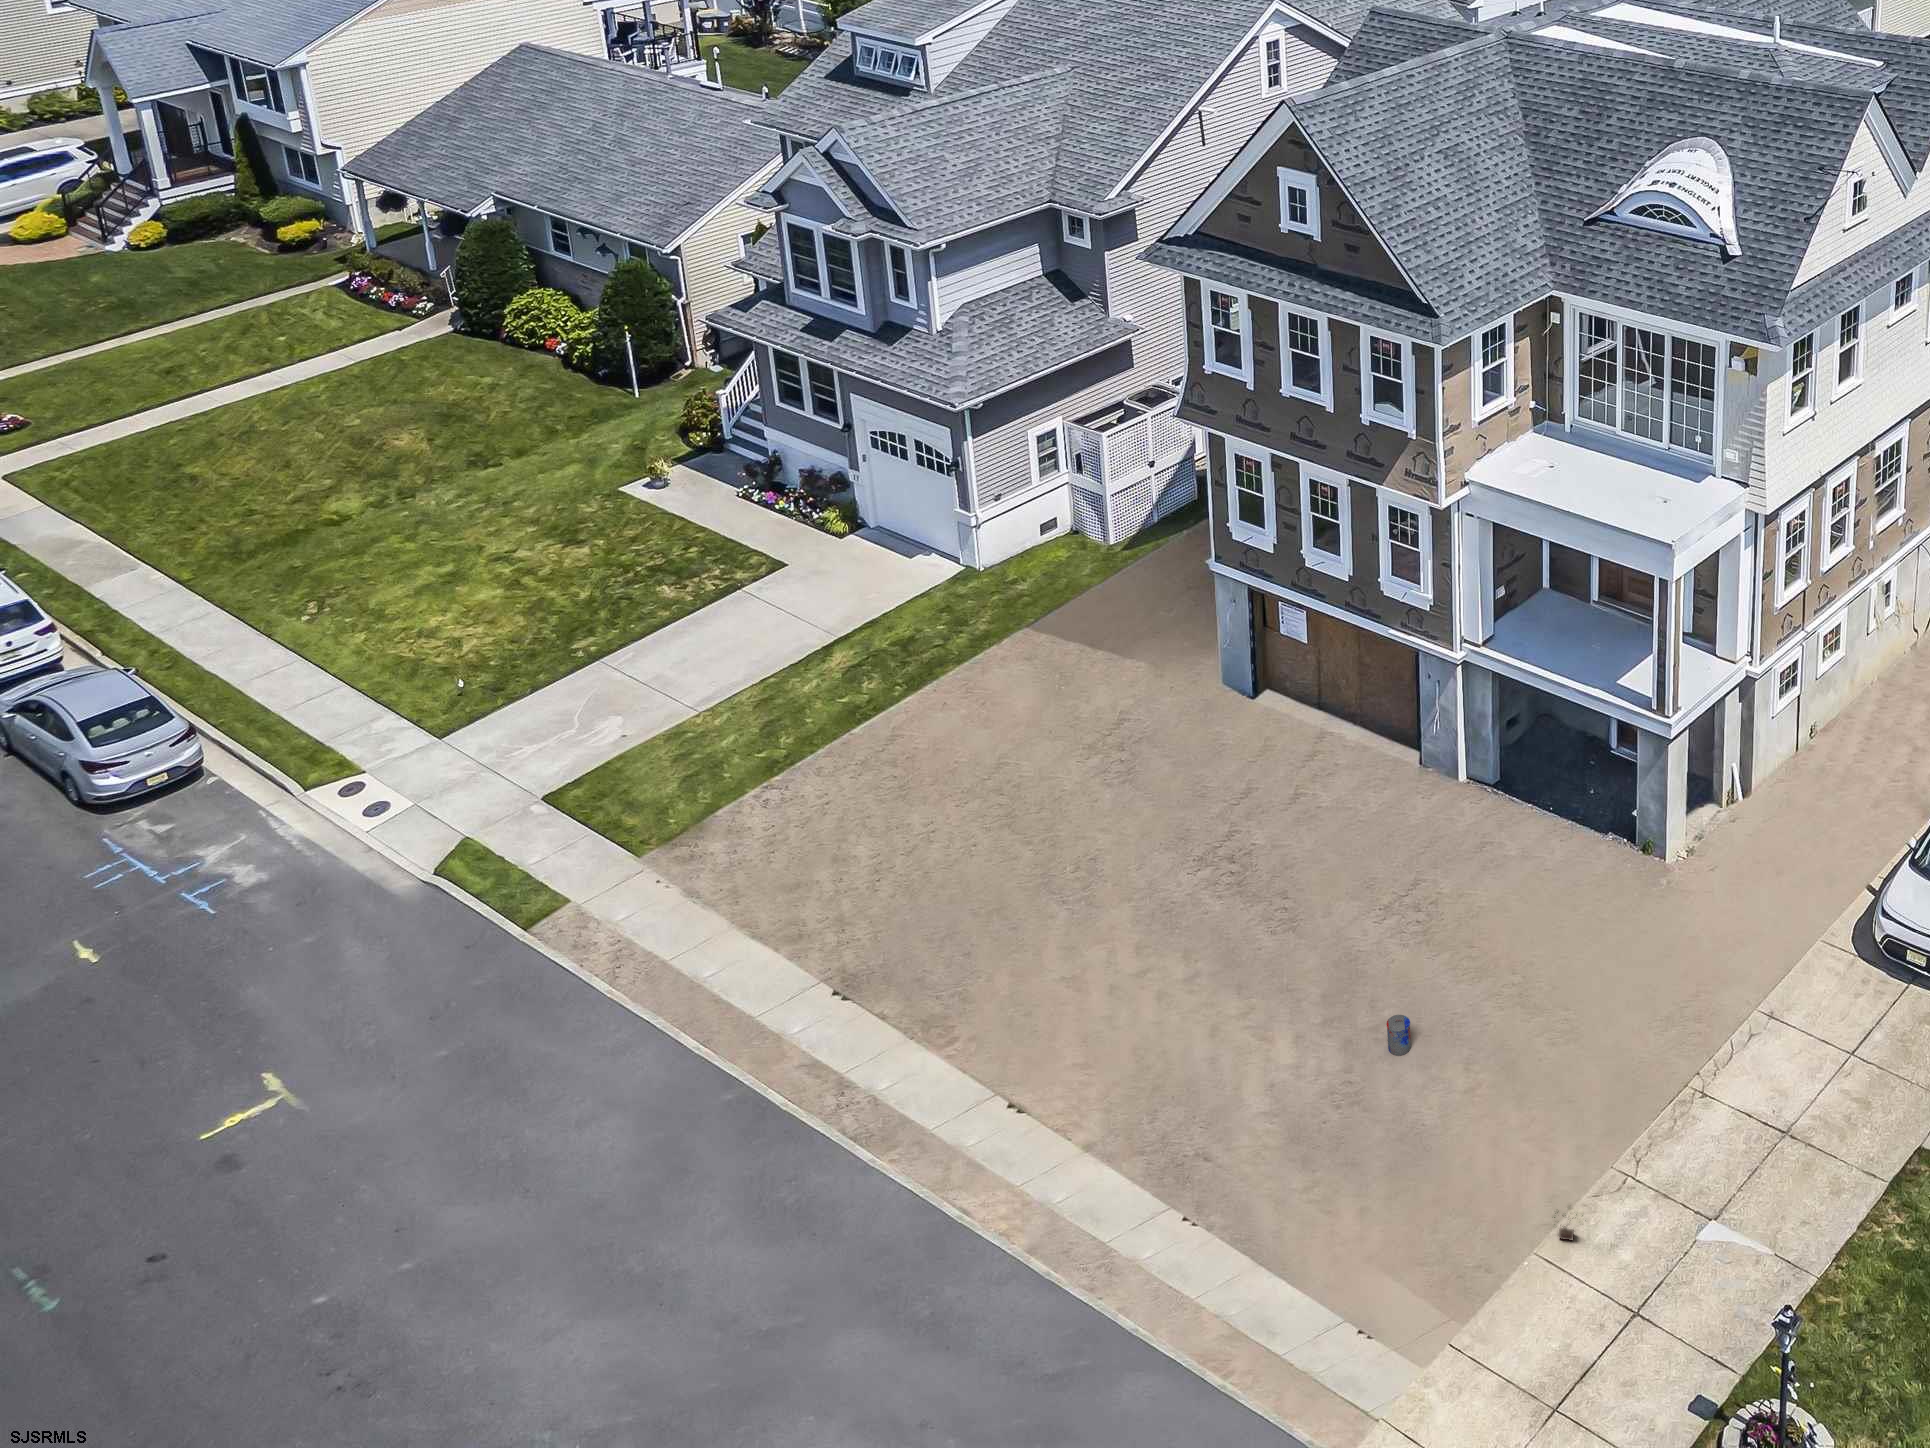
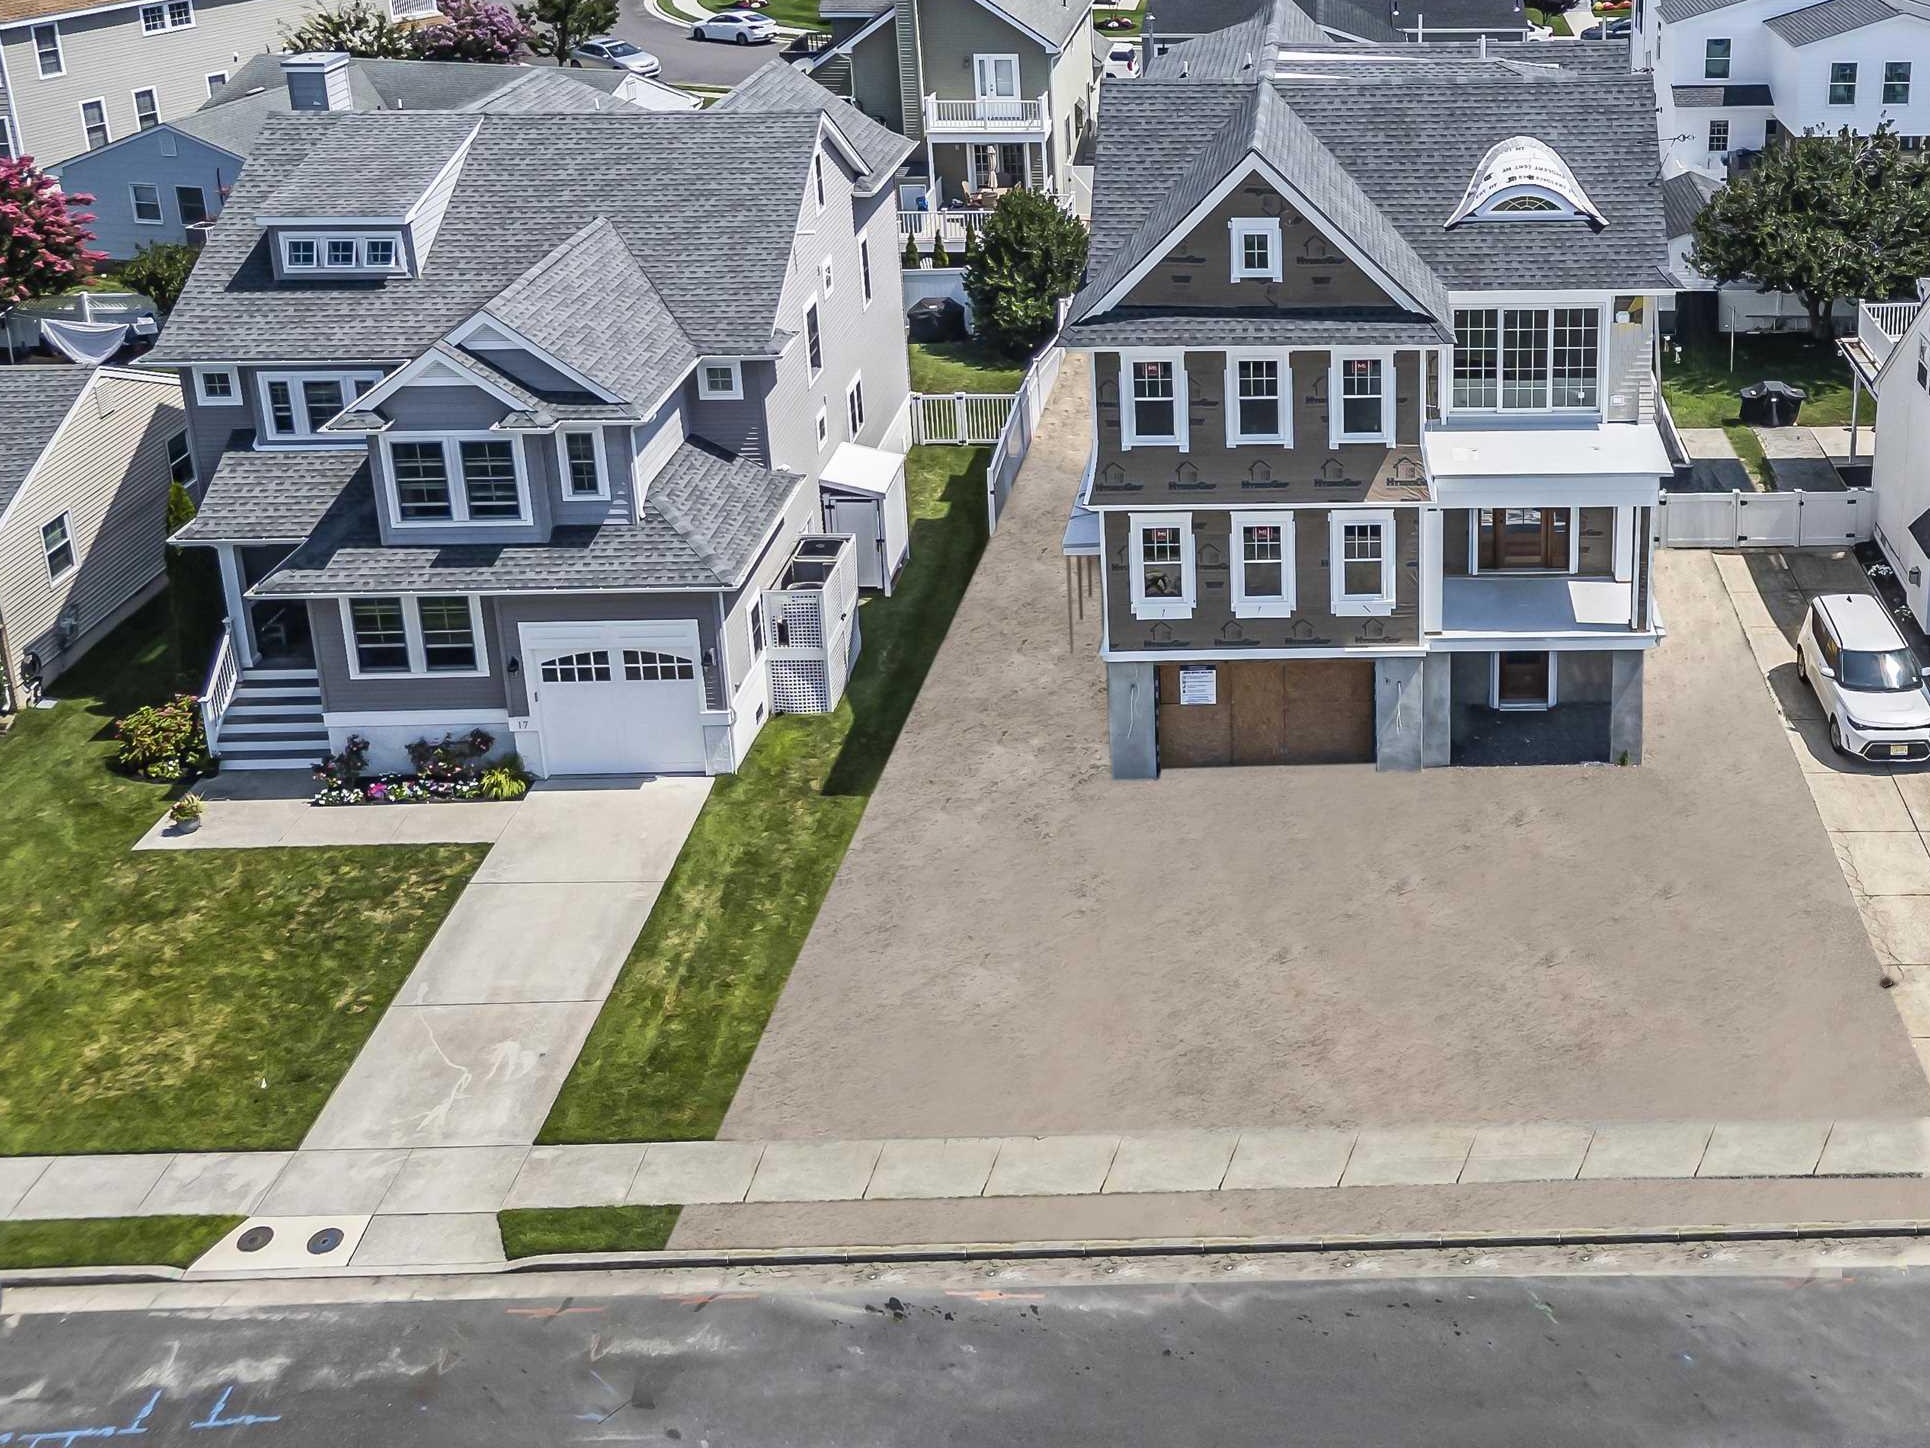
trash can: present [1386,1015,1411,1055] -> none [1619,909,1640,945]

